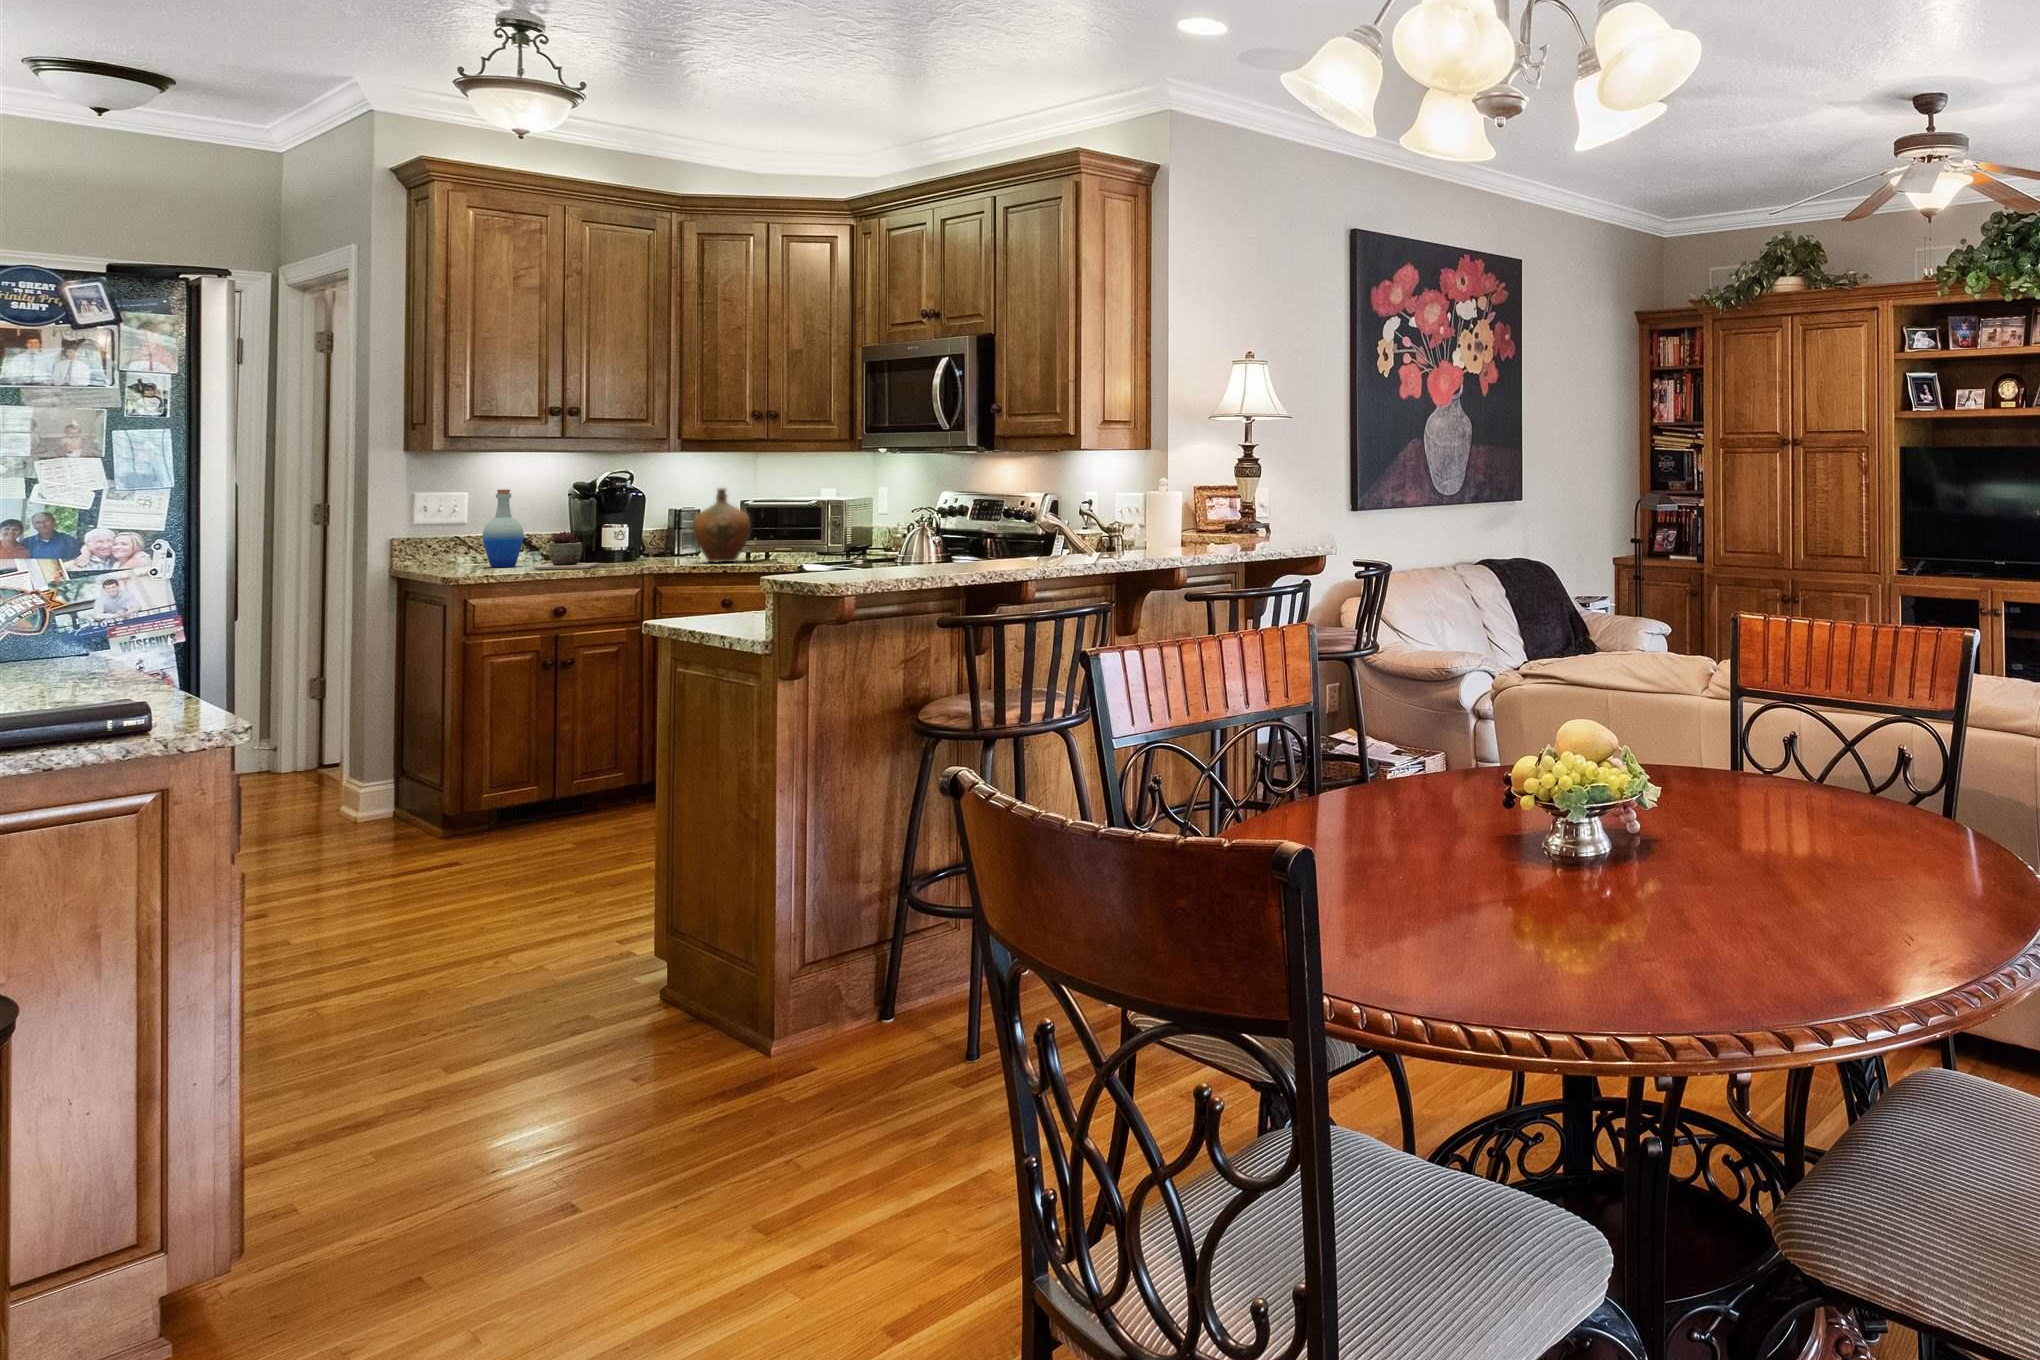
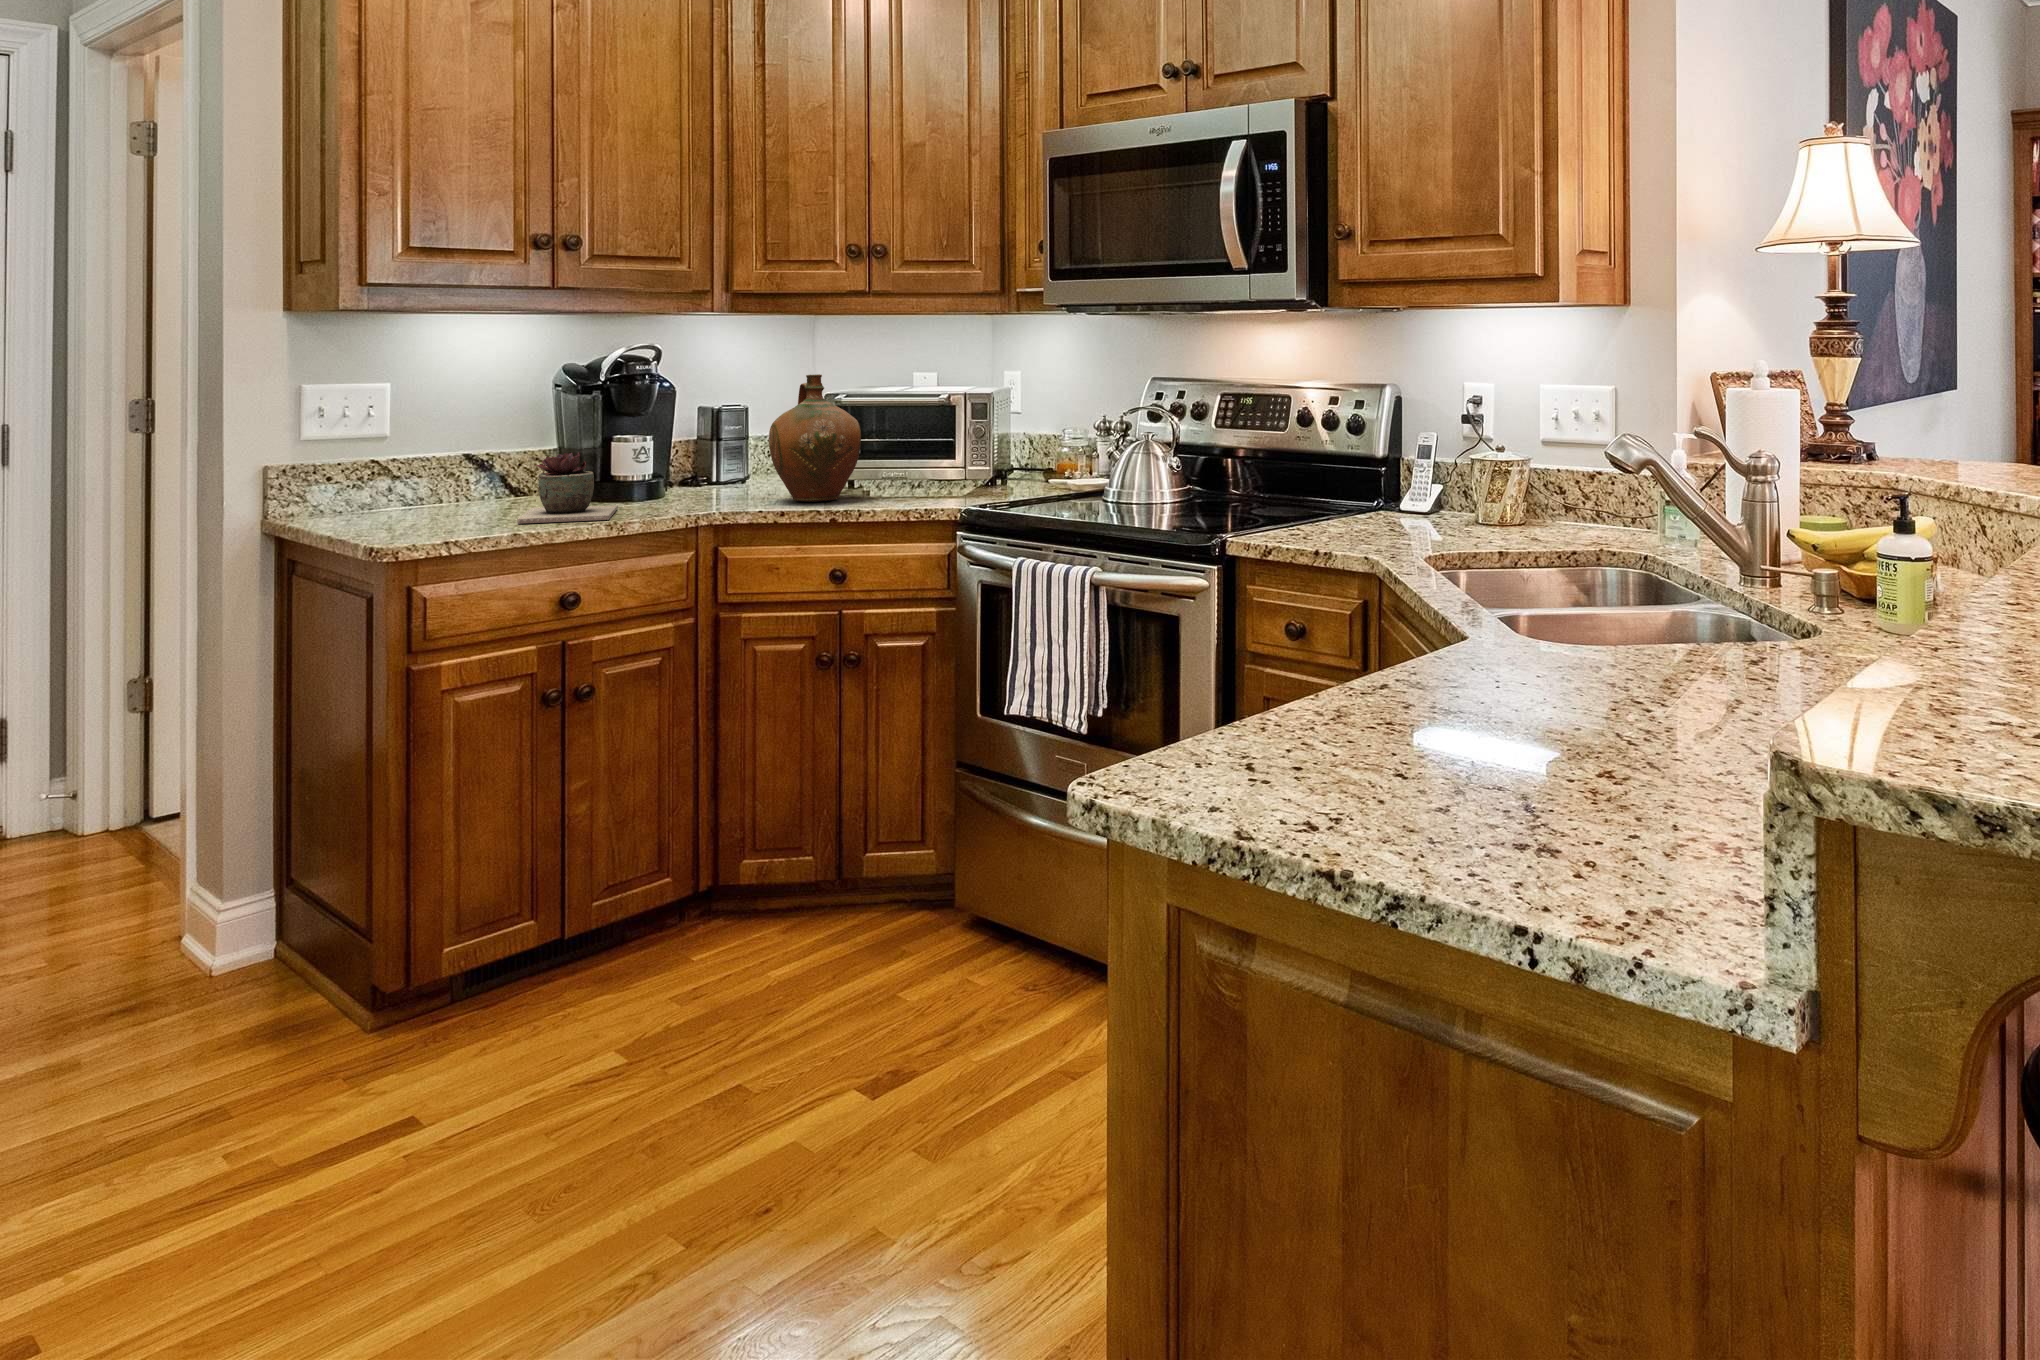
bottle: present [482,489,524,567] -> none [421,378,490,516]

